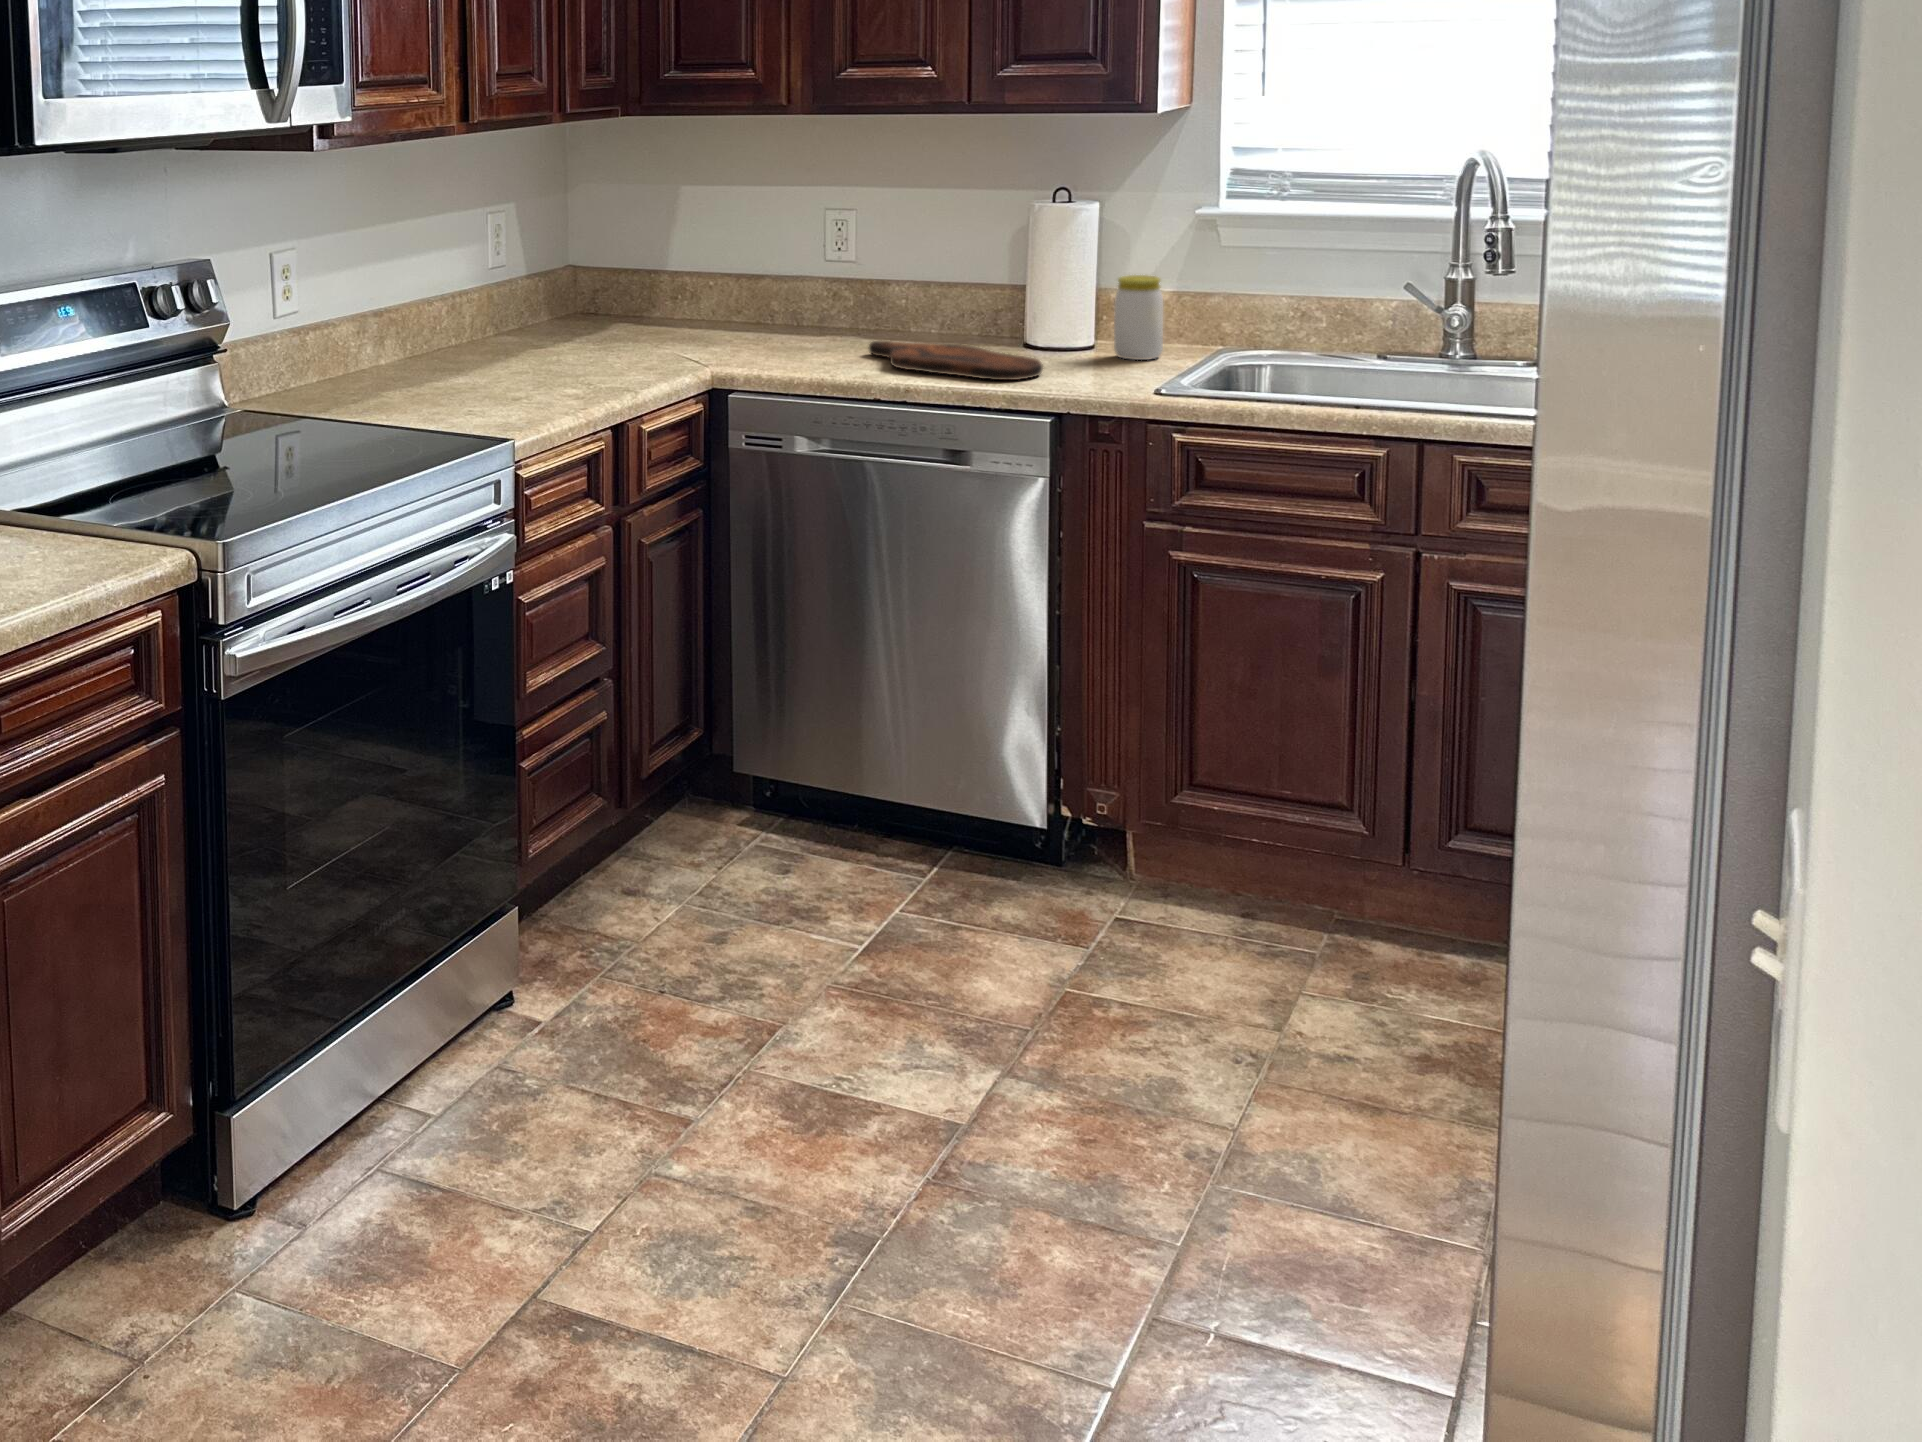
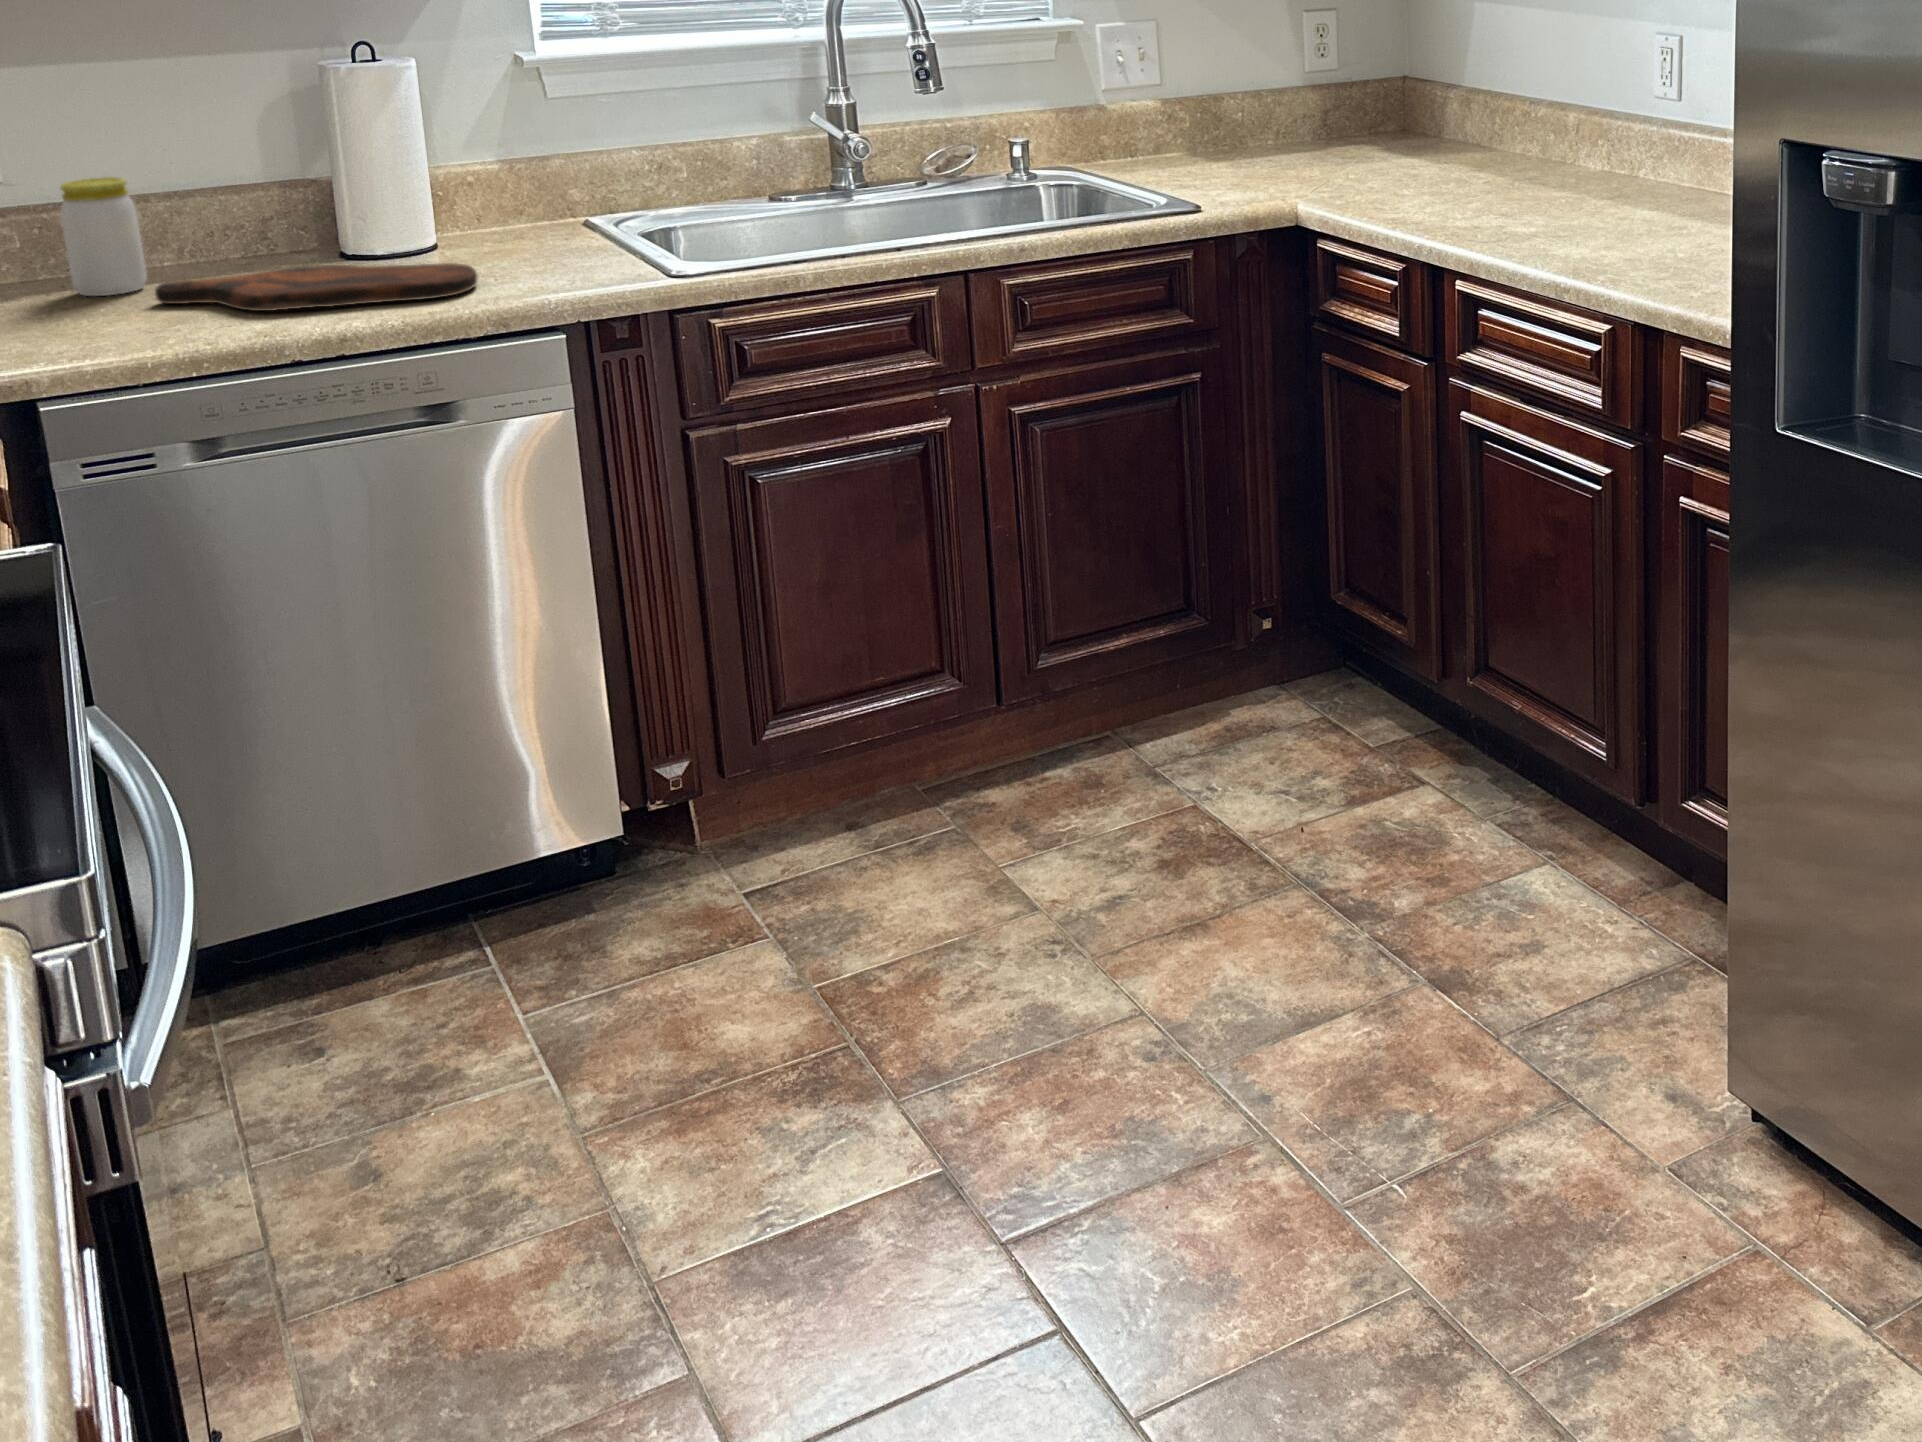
jar: present [1114,275,1163,360] -> present [61,177,147,296]

